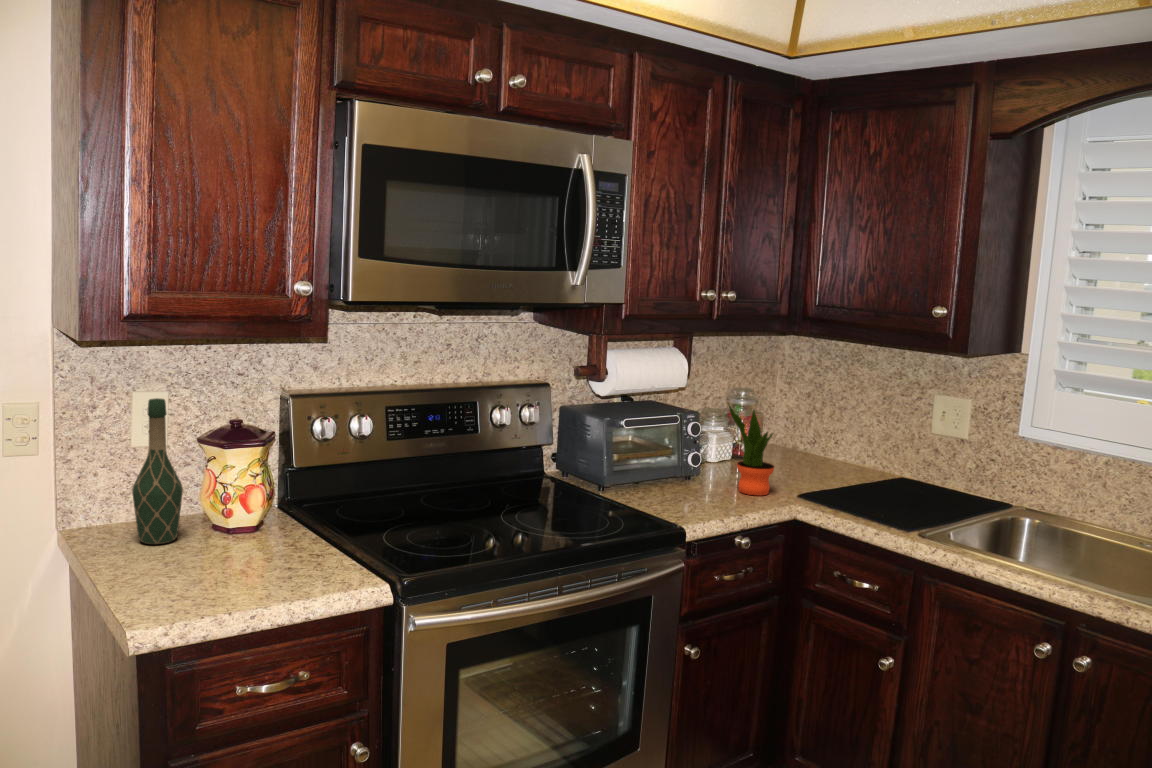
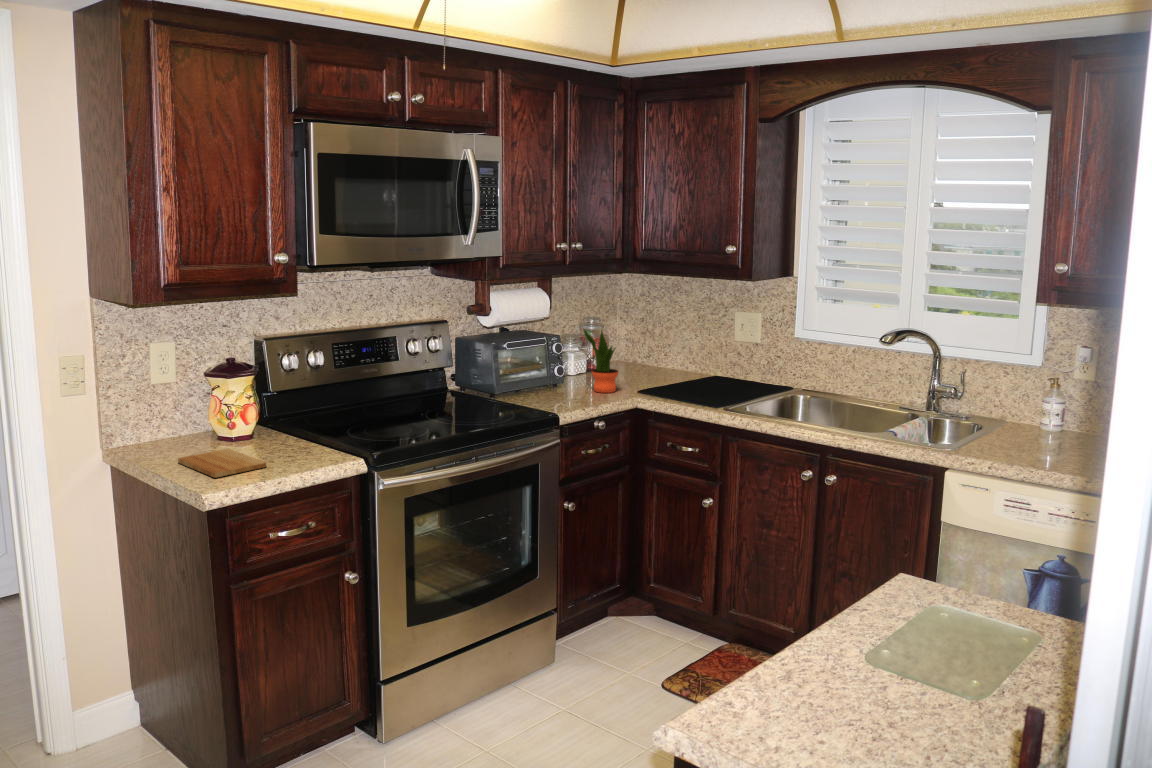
wine bottle: present [132,398,183,544] -> none [163,345,199,450]
cutting board: none [132,549,245,601] -> present [178,449,266,478]

